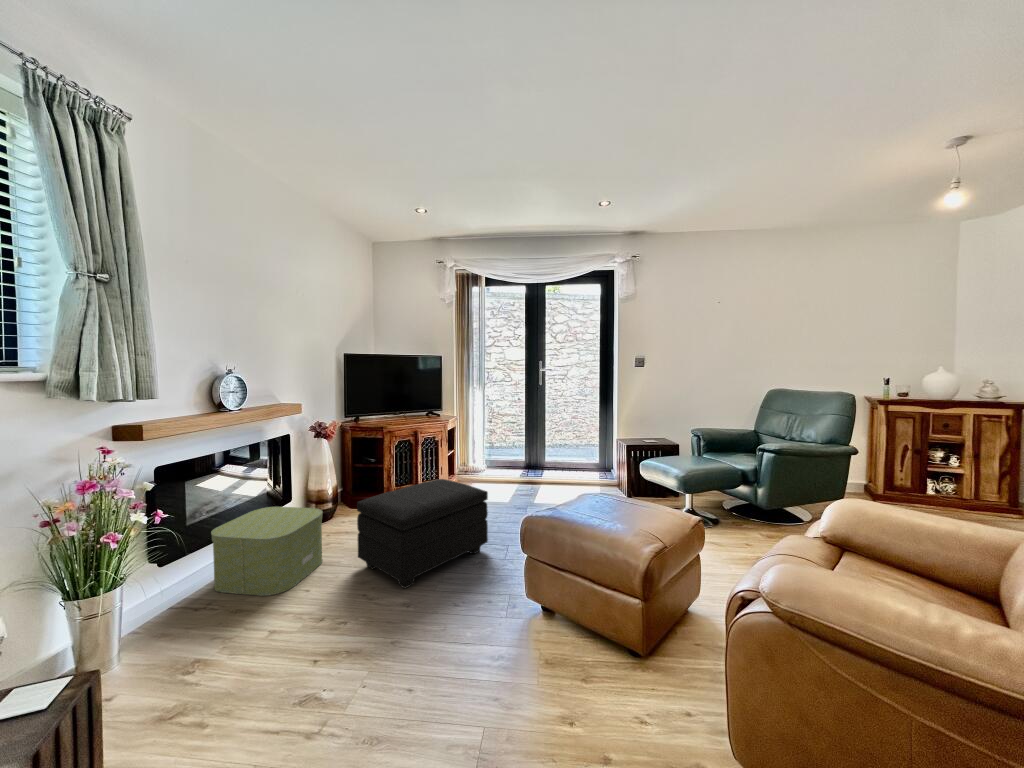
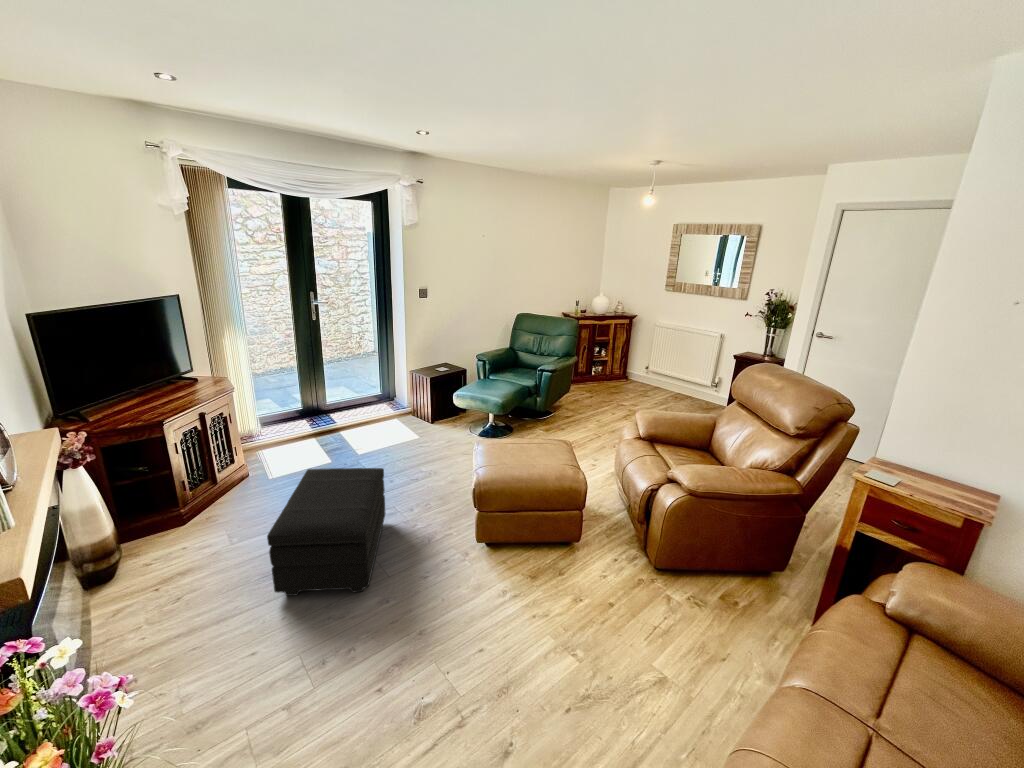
storage box: present [211,507,323,596] -> none [67,567,231,741]

